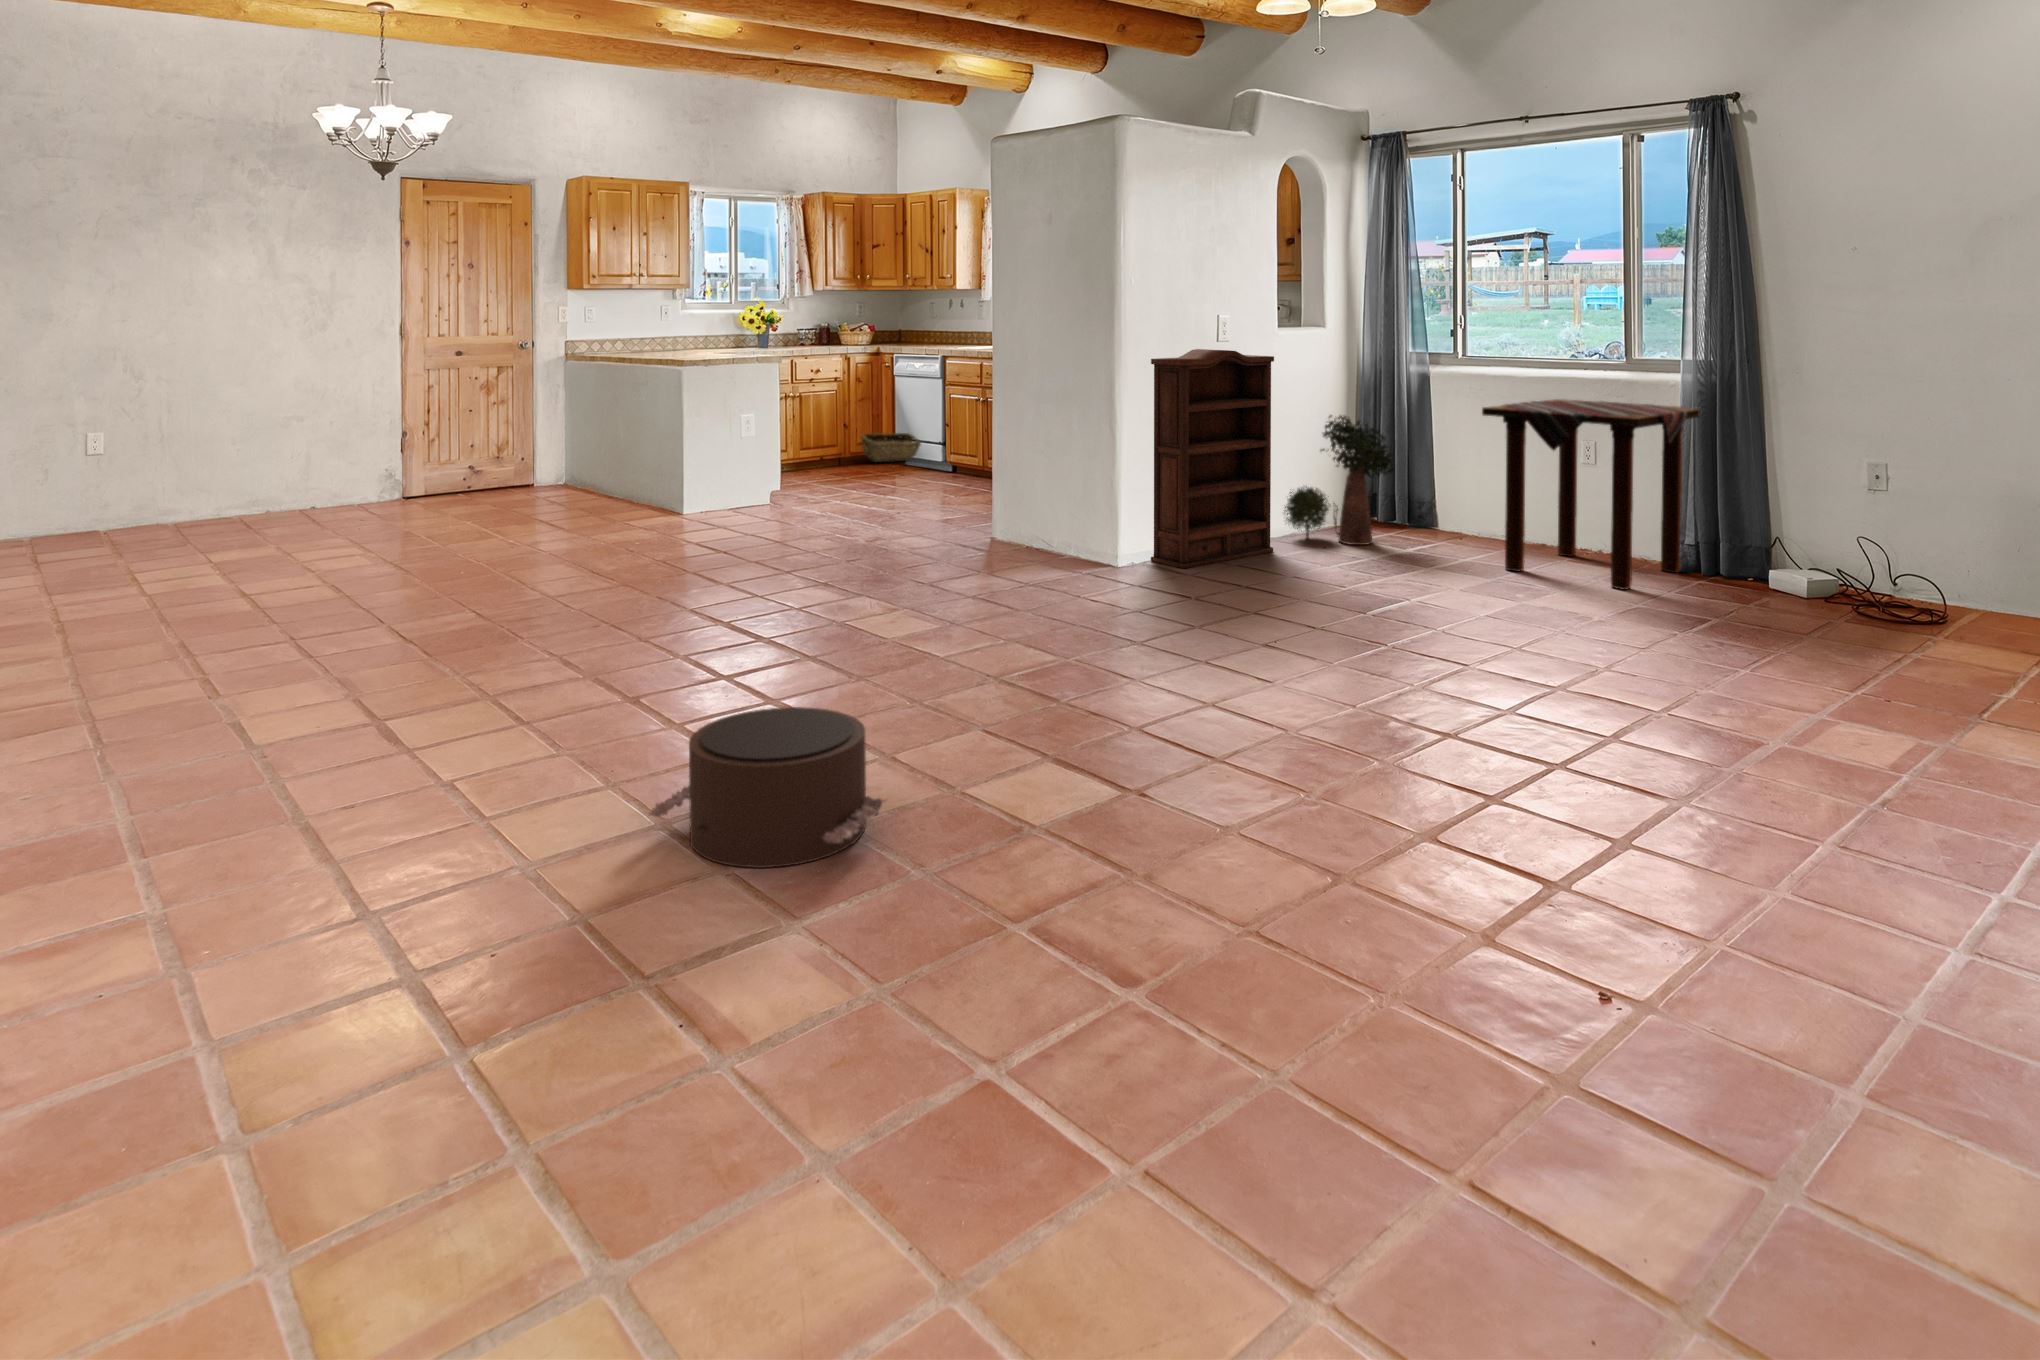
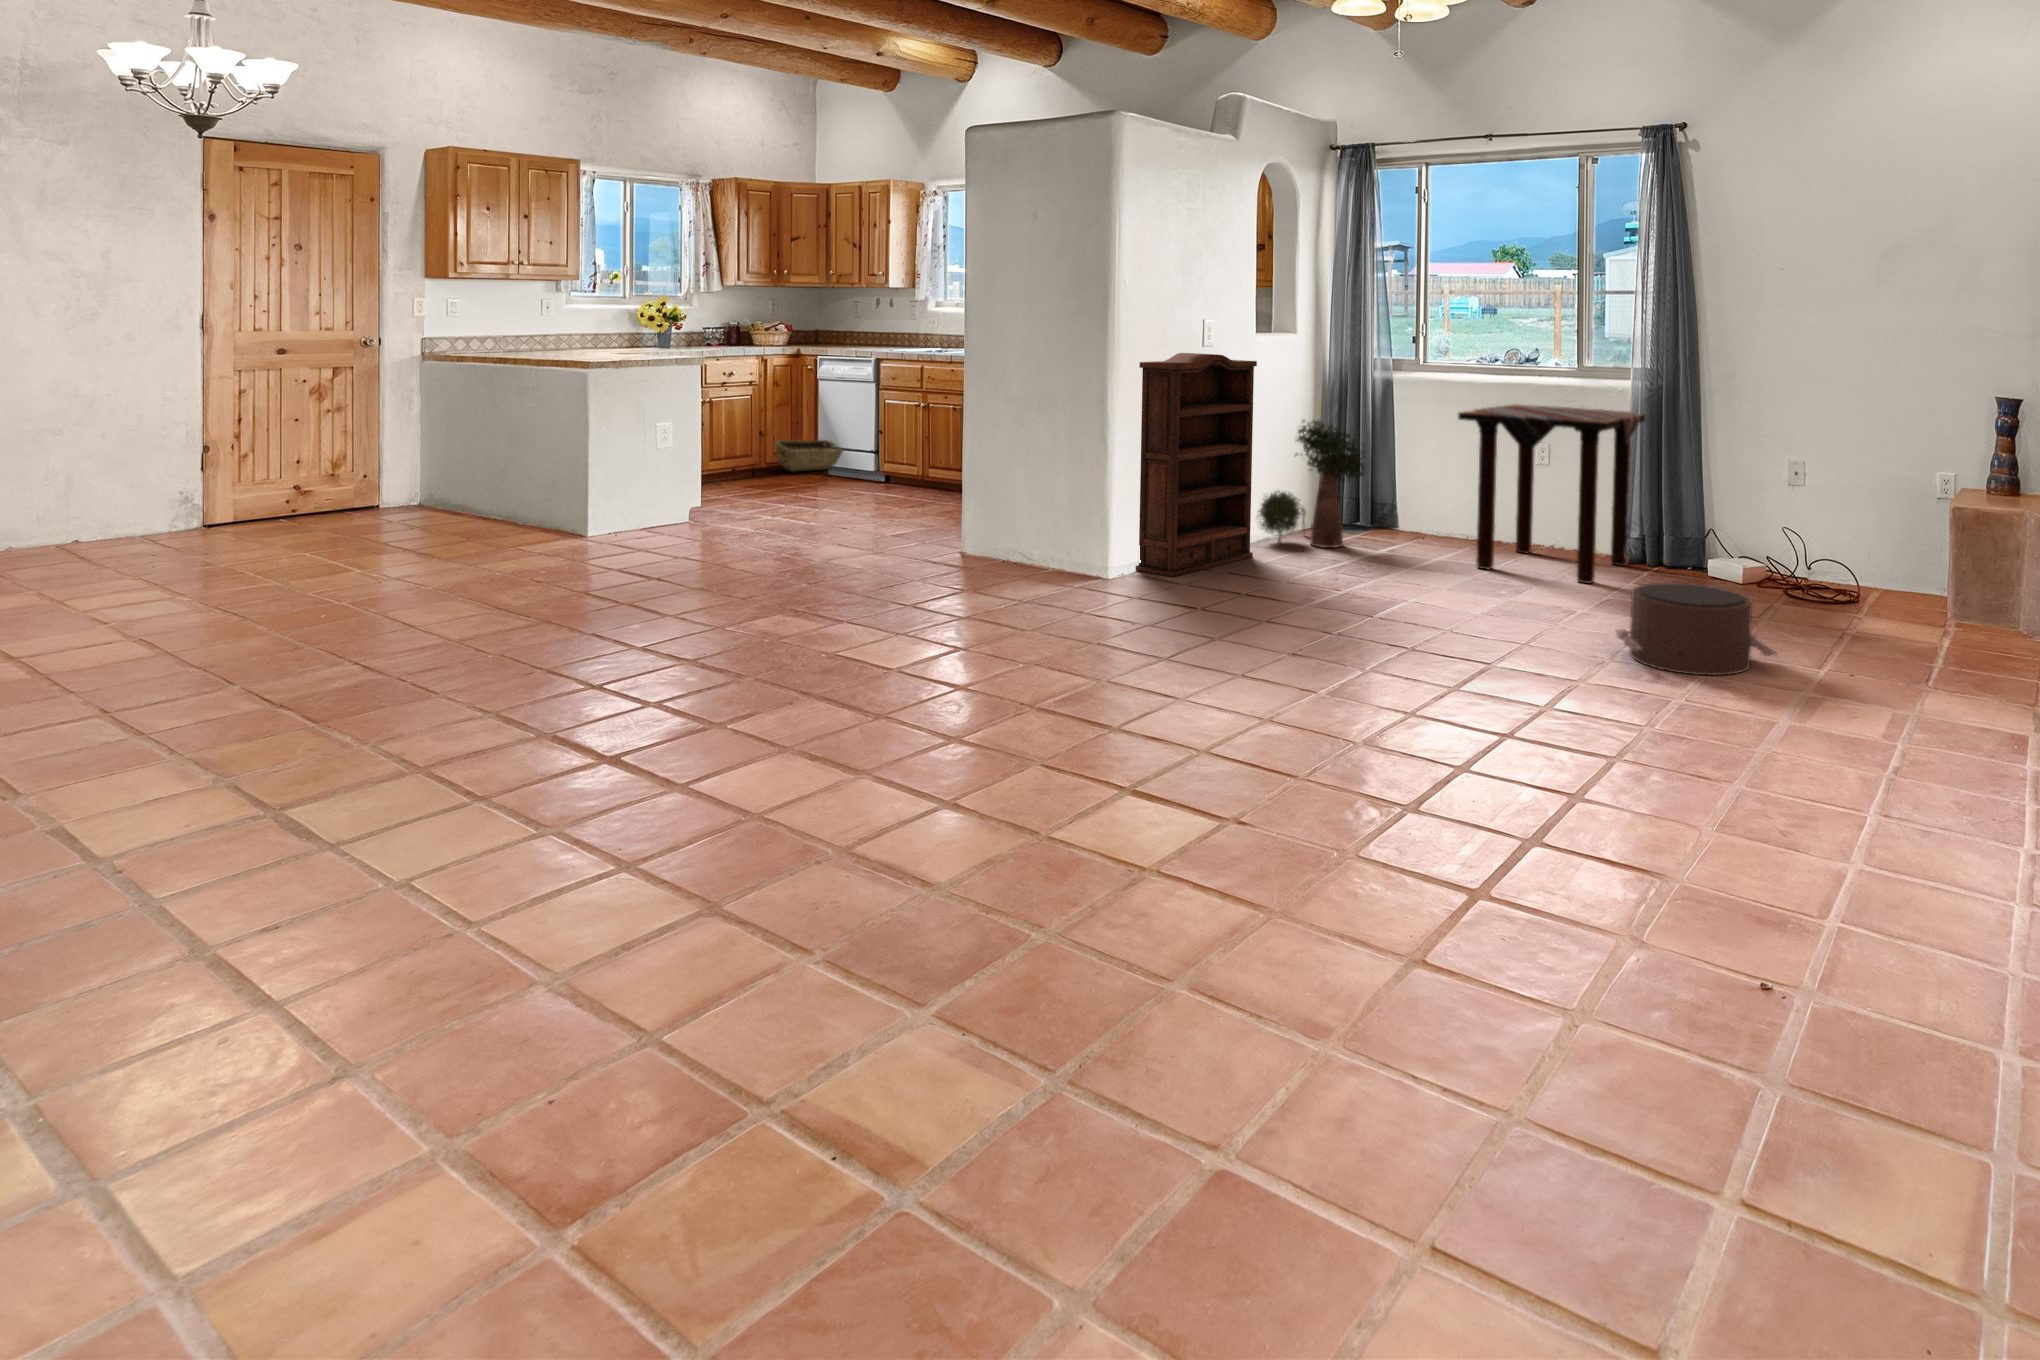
pouf: present [650,707,885,868] -> present [1616,583,1776,675]

